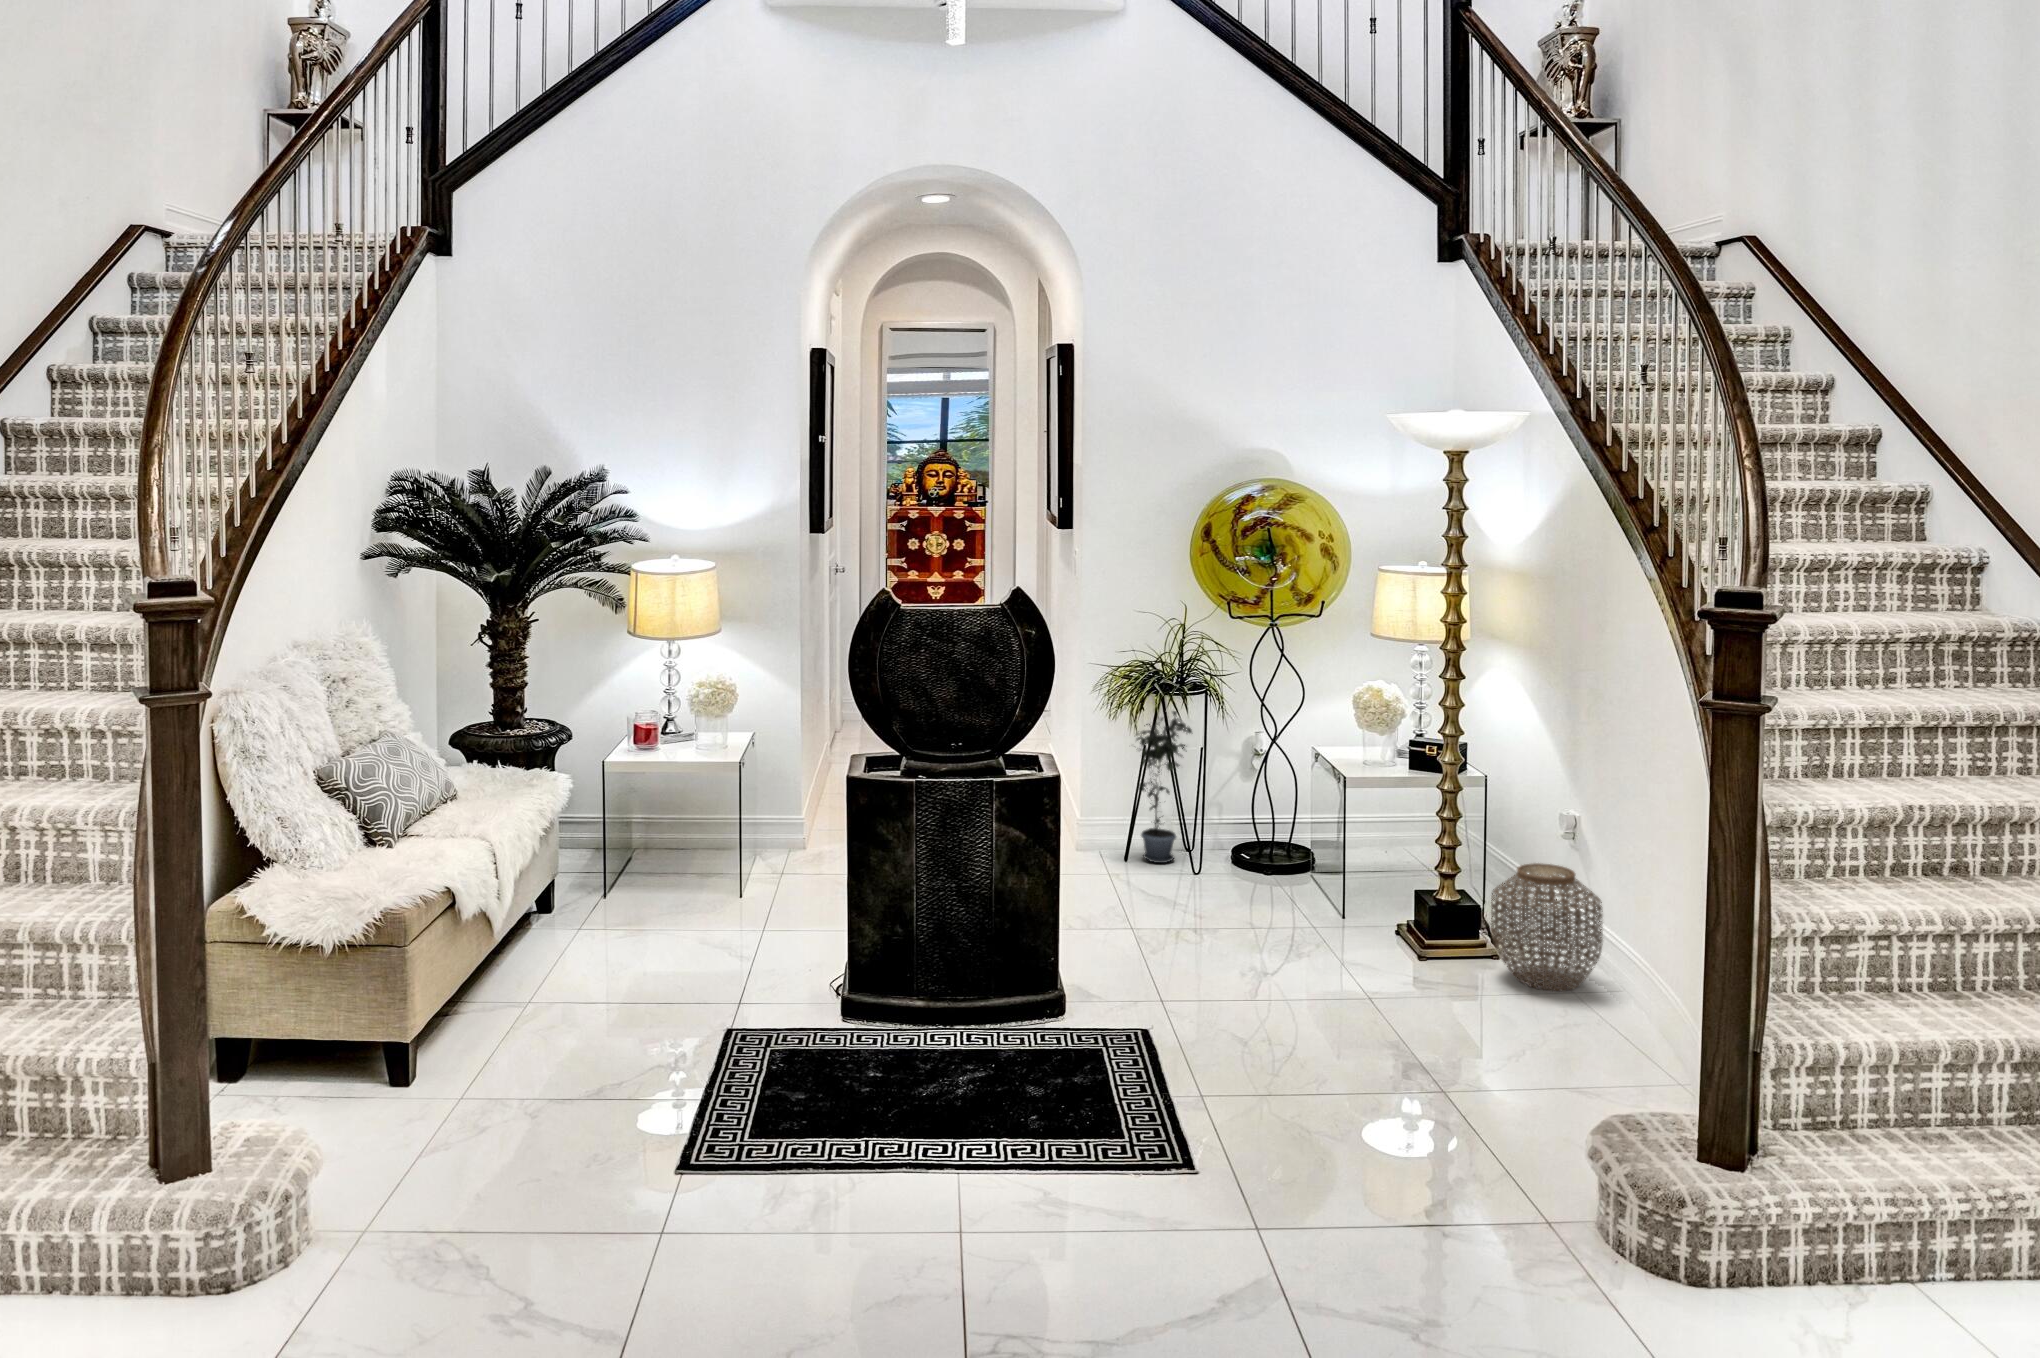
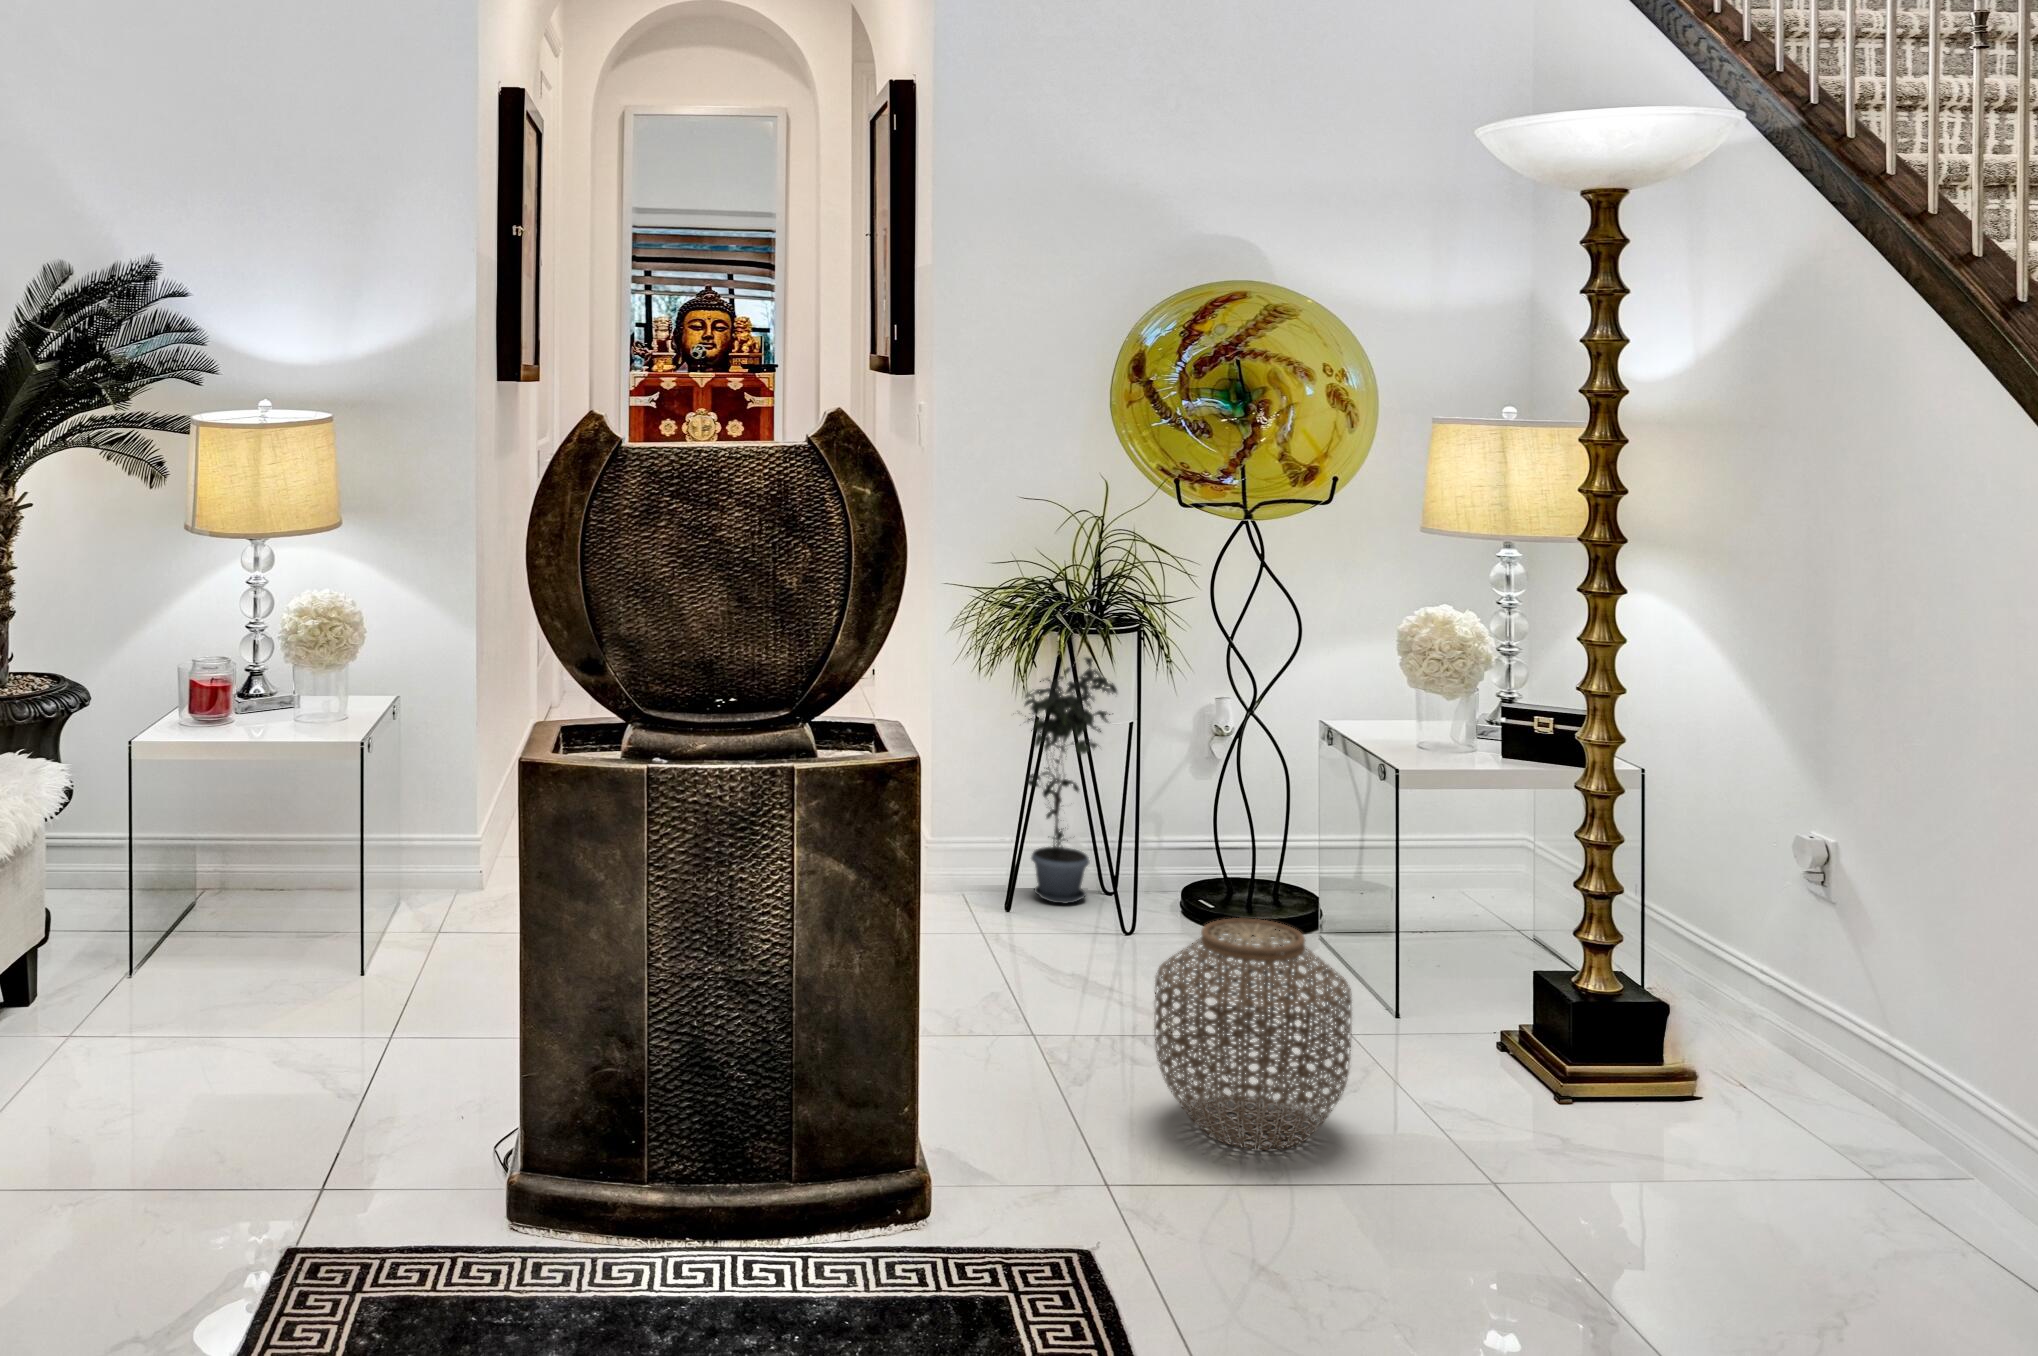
woven basket: present [1491,863,1603,991] -> present [1154,918,1352,1150]

